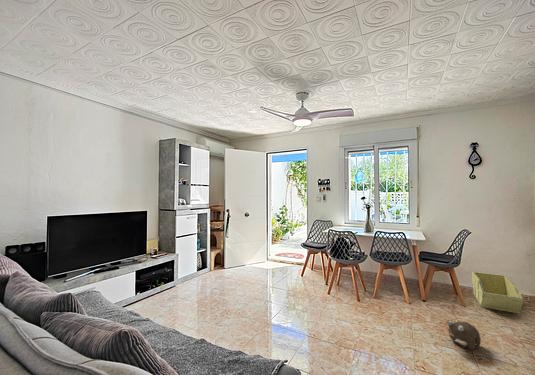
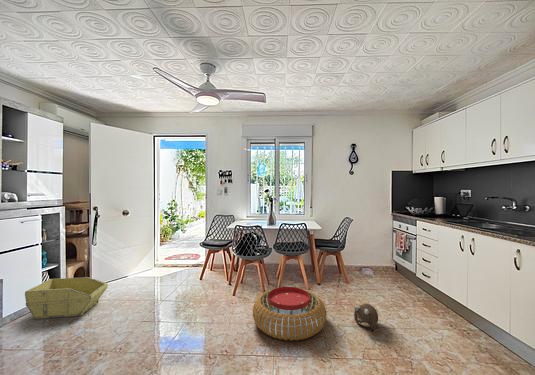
storage bin: present [472,272,523,314] -> present [25,277,108,319]
pouf: none [340,290,415,339] -> present [253,287,327,341]

